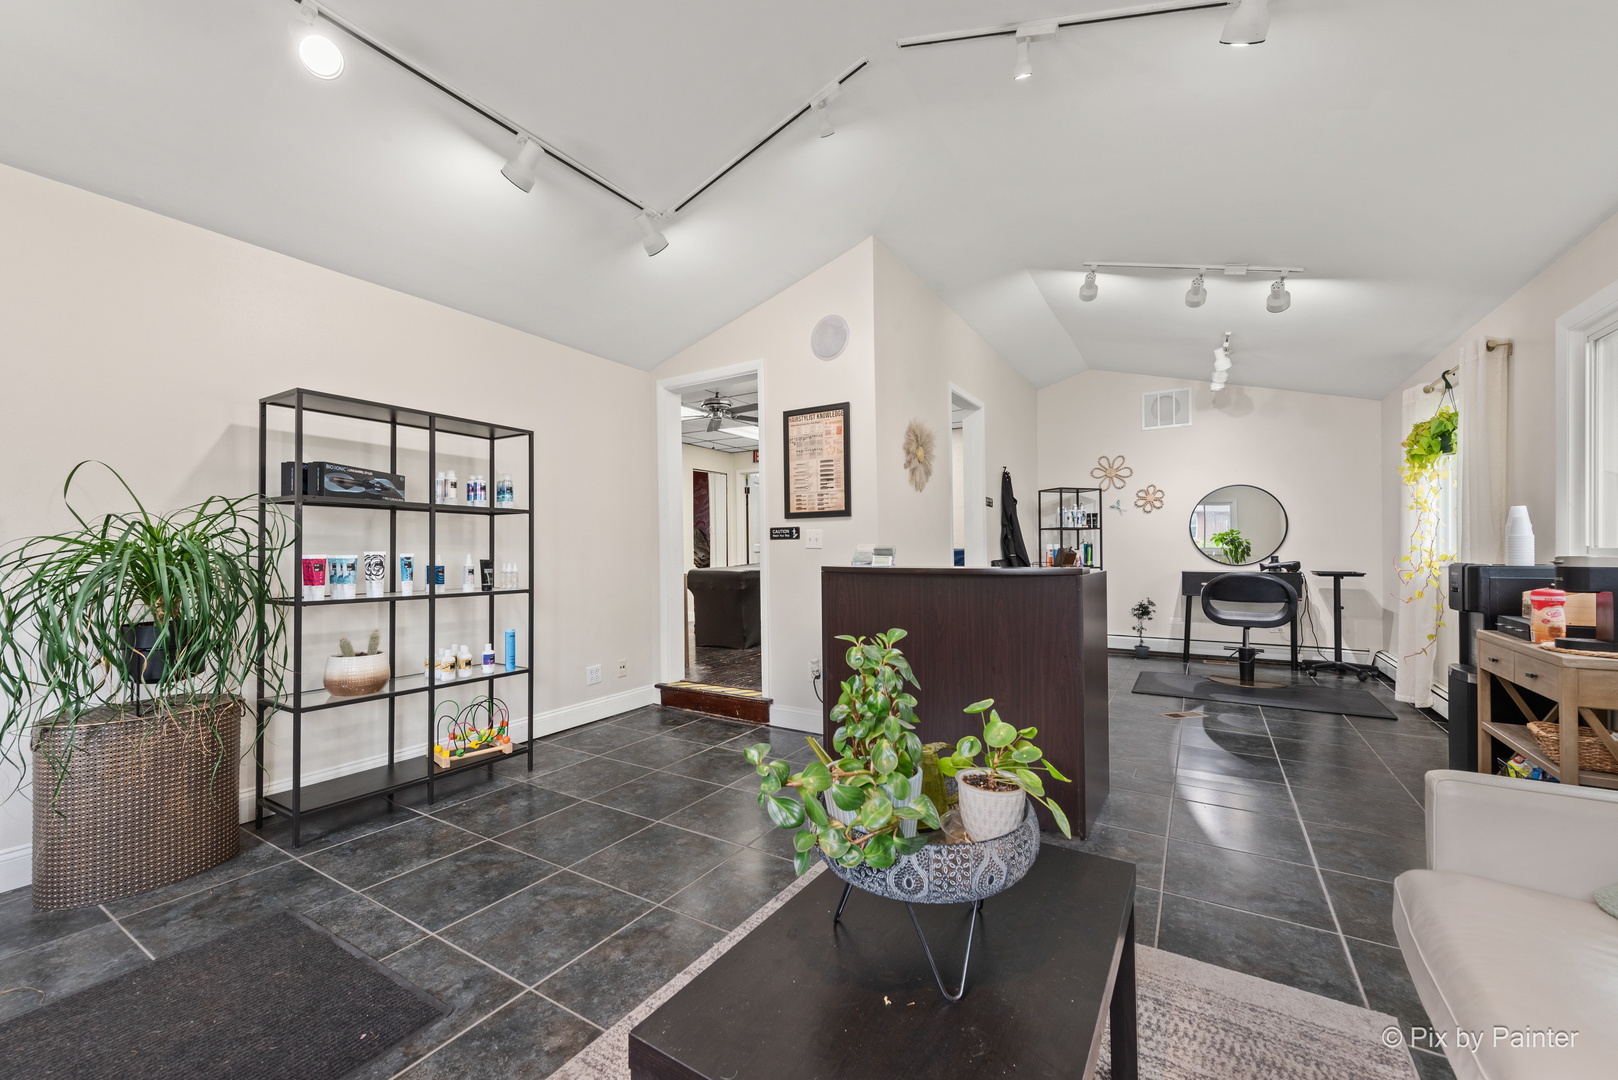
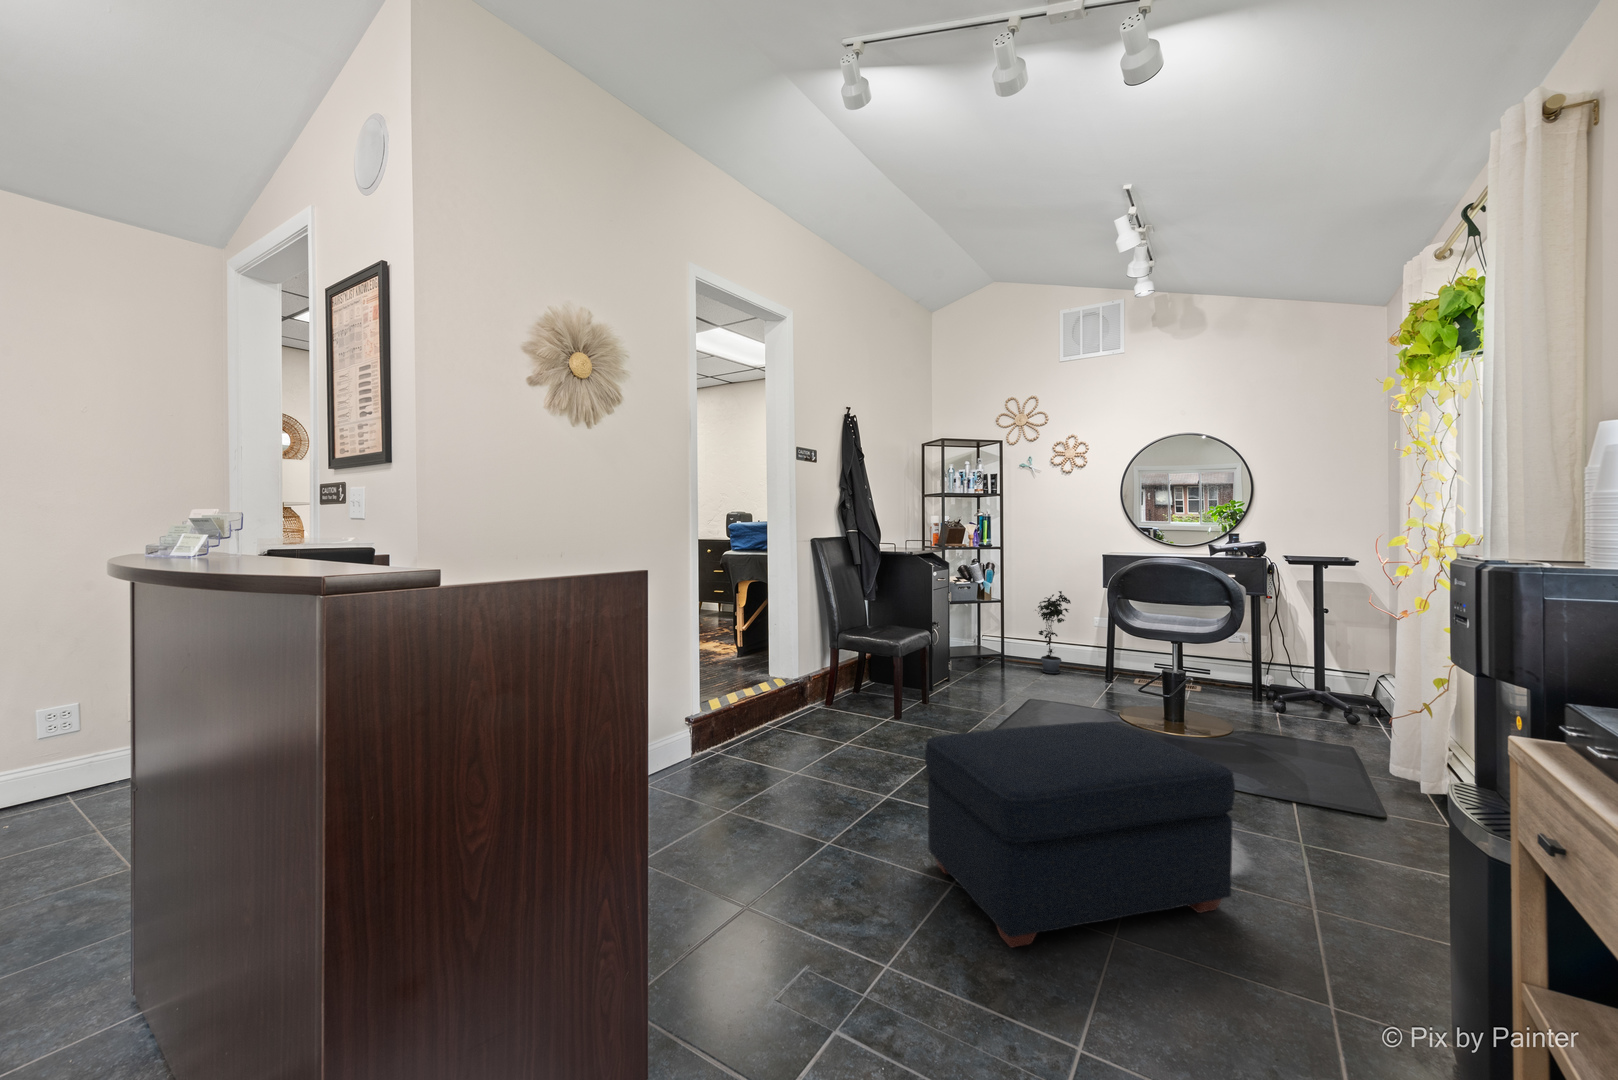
ottoman: none [1169,662,1349,765] -> present [925,722,1235,947]

